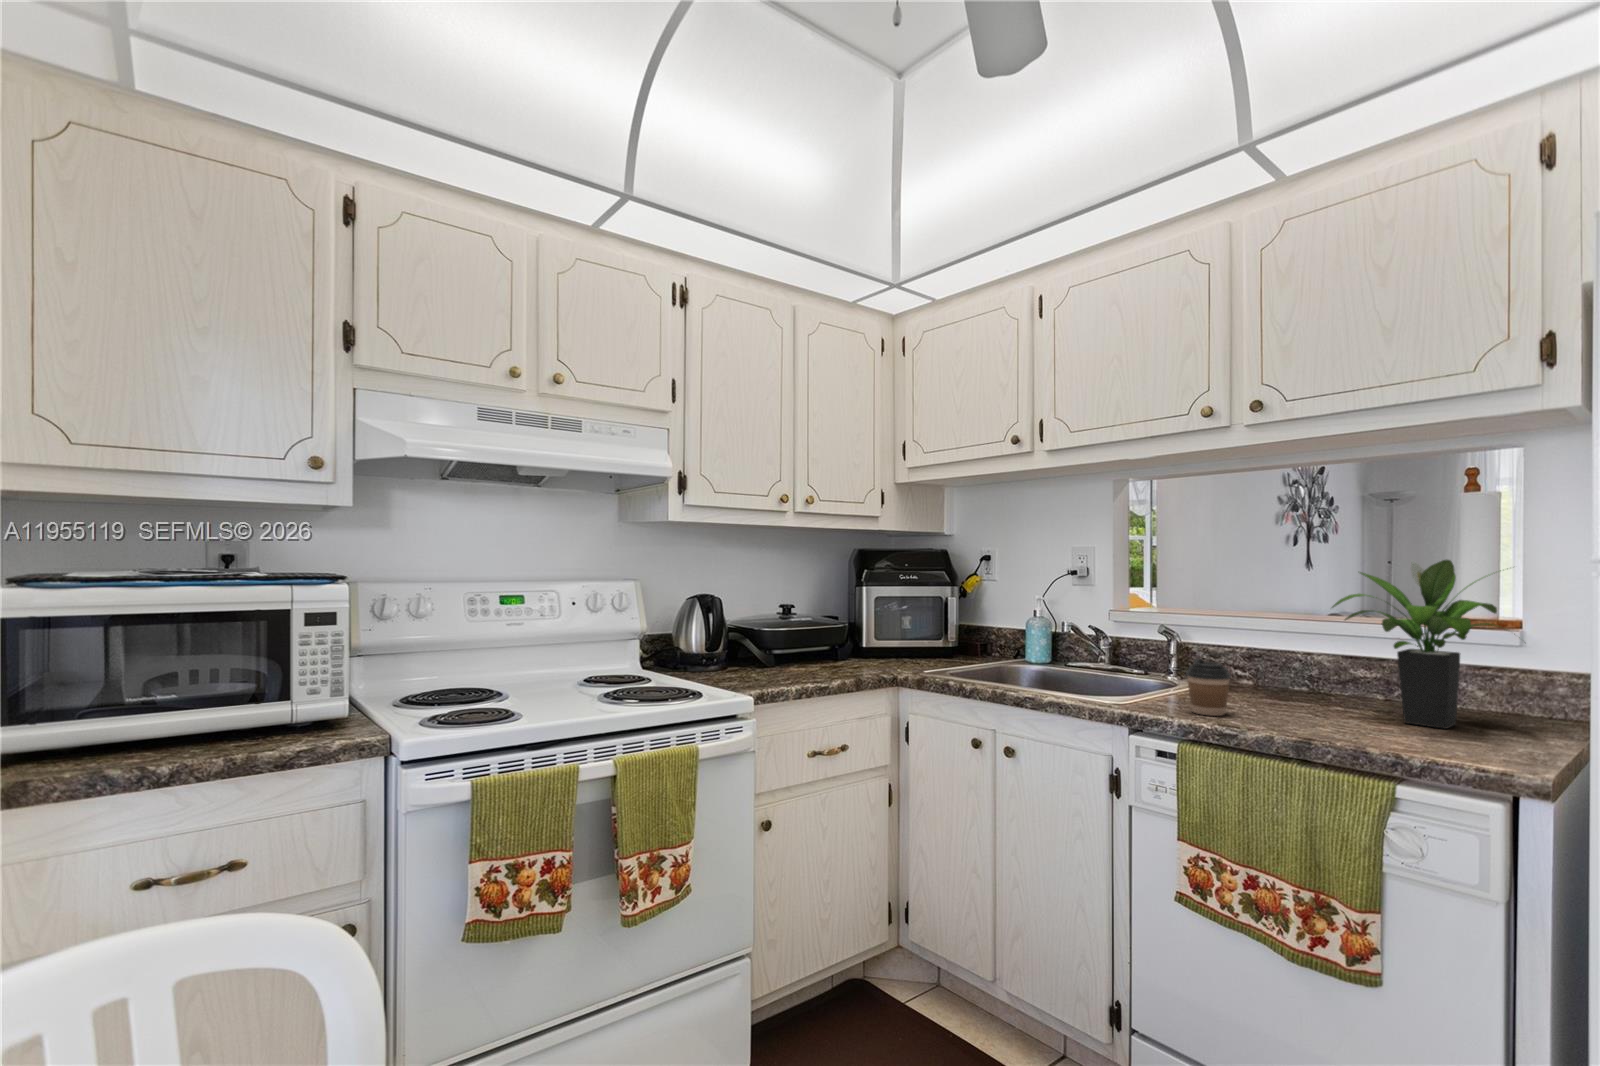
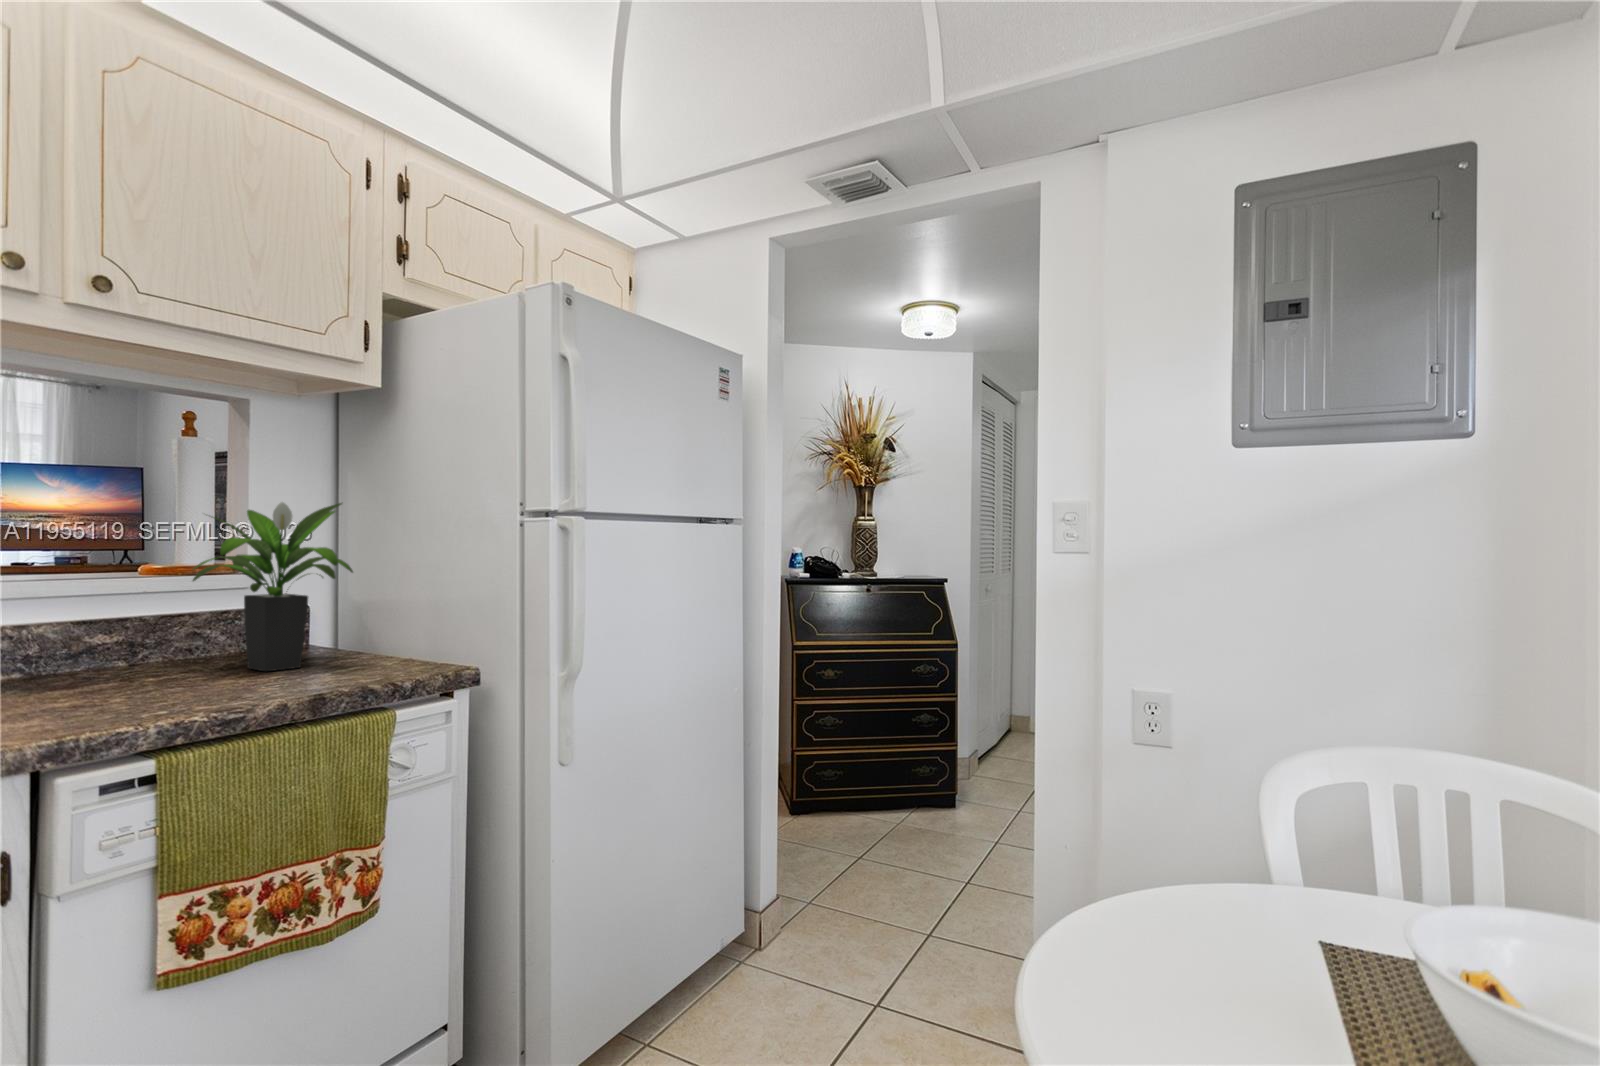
coffee cup: present [1186,659,1231,716] -> none [91,636,163,714]

